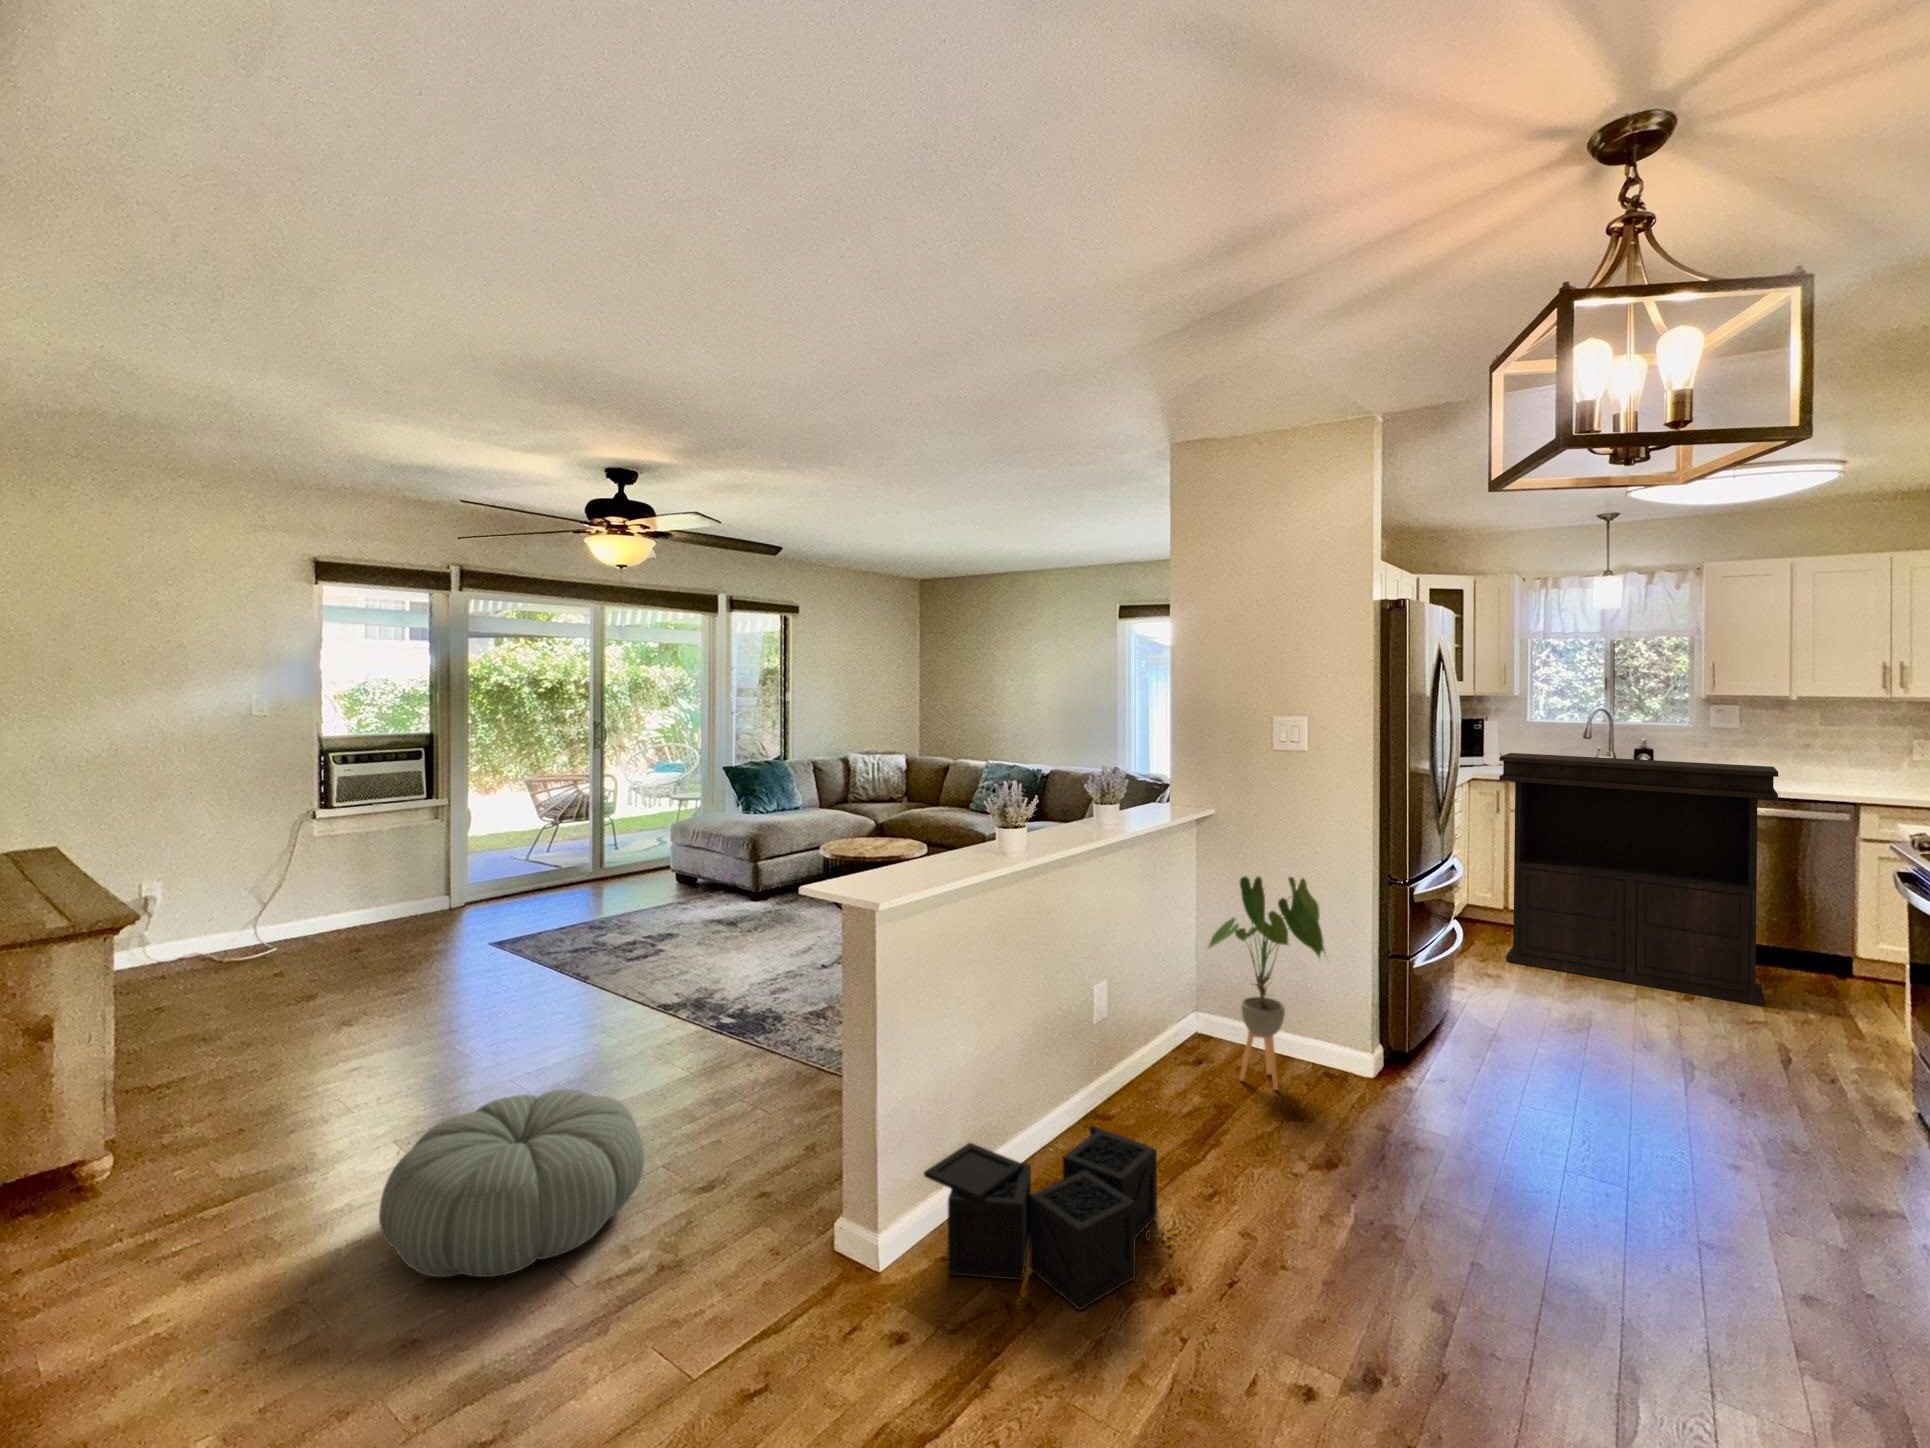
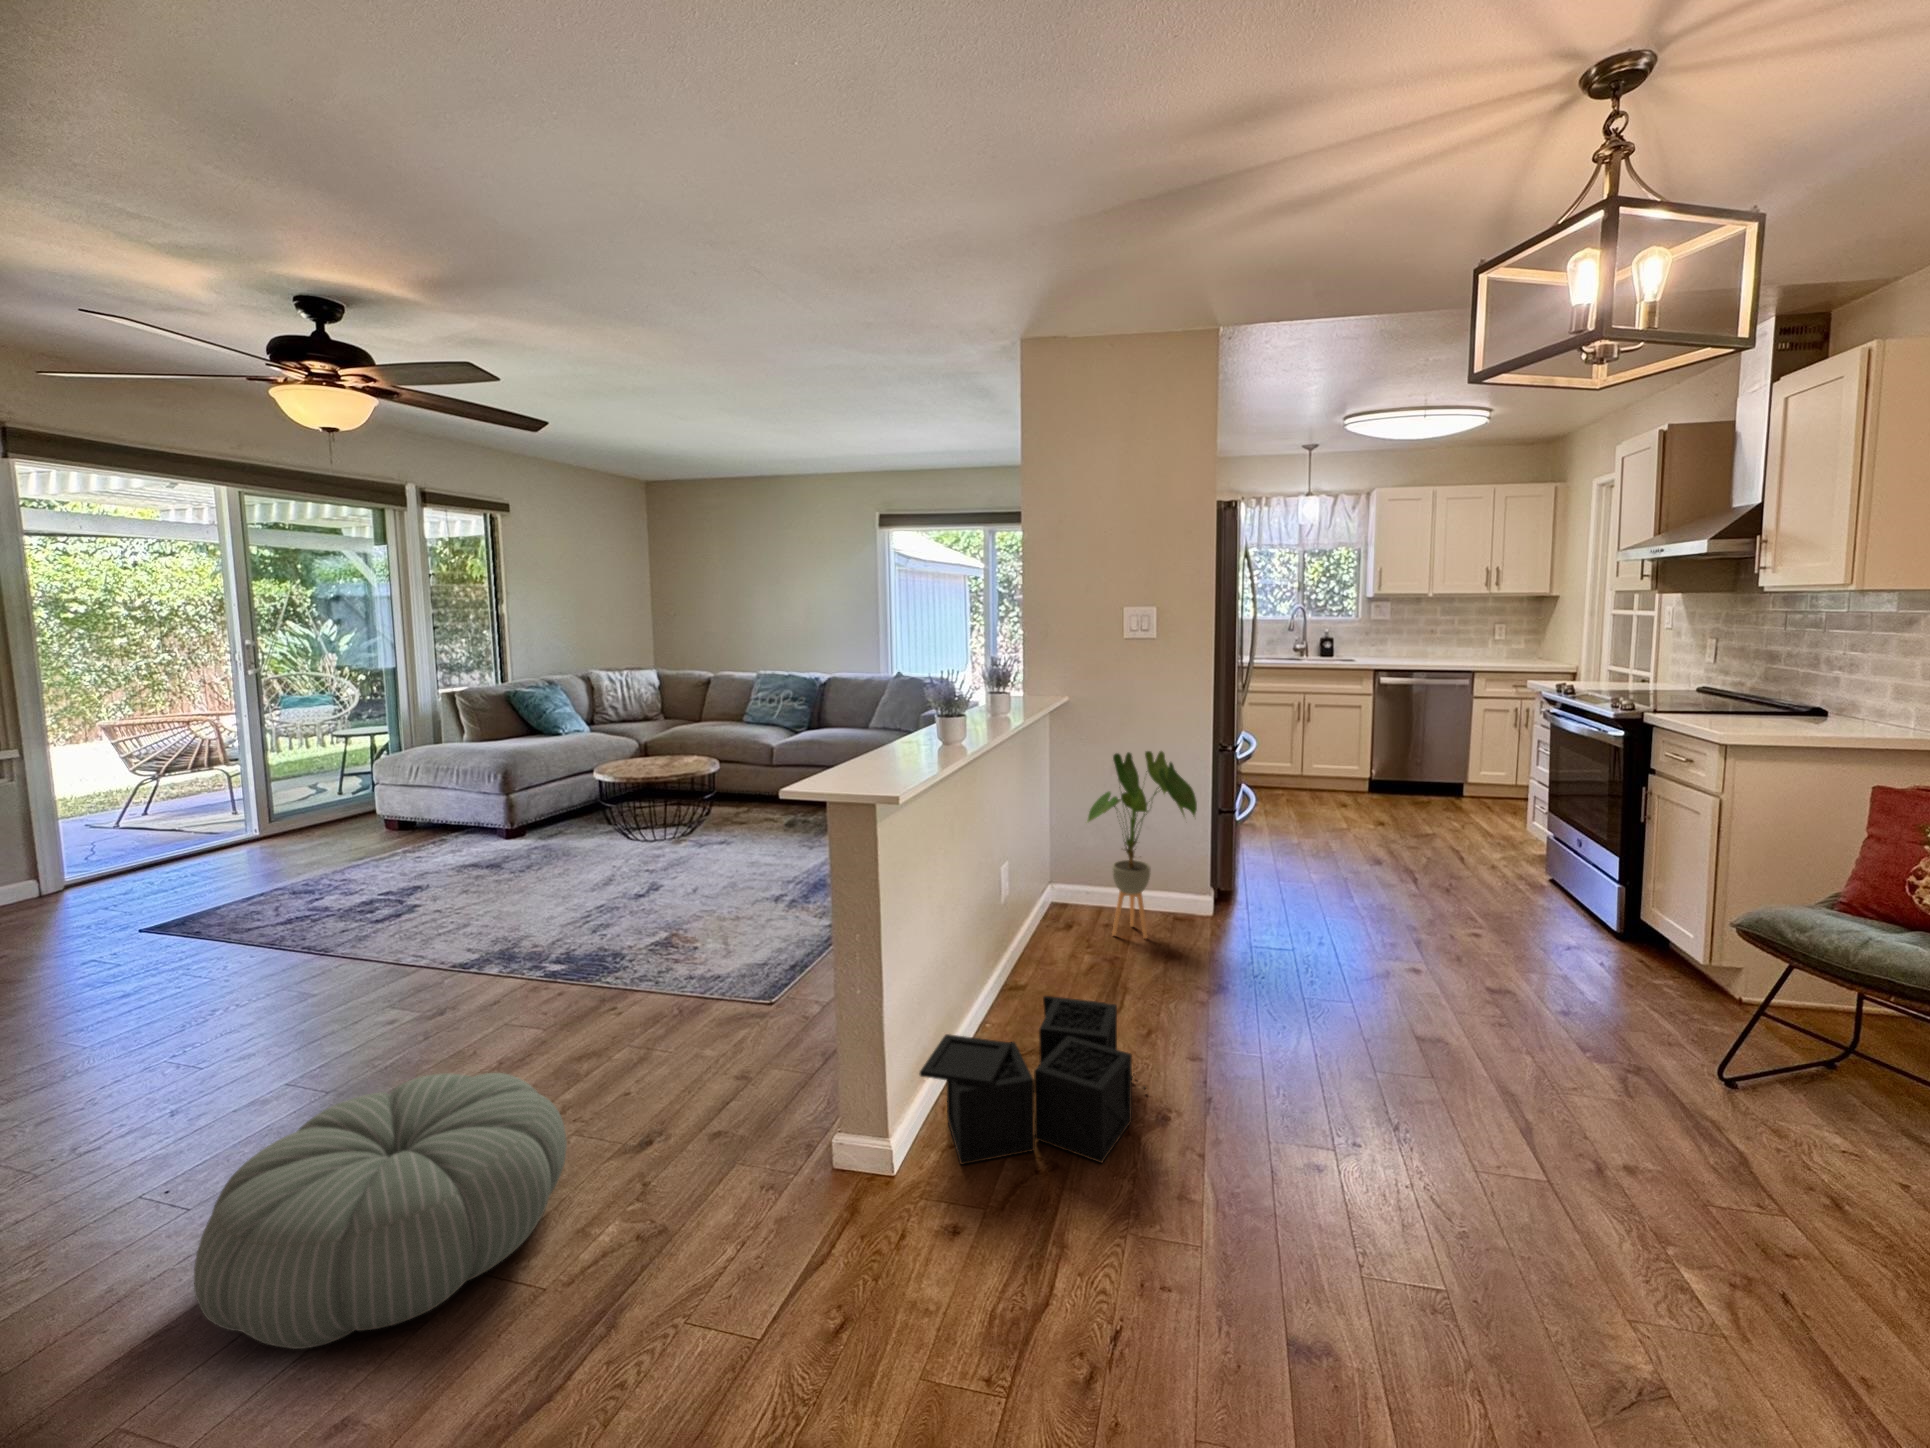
console table: present [1499,753,1778,1007] -> none [1249,642,1445,823]

